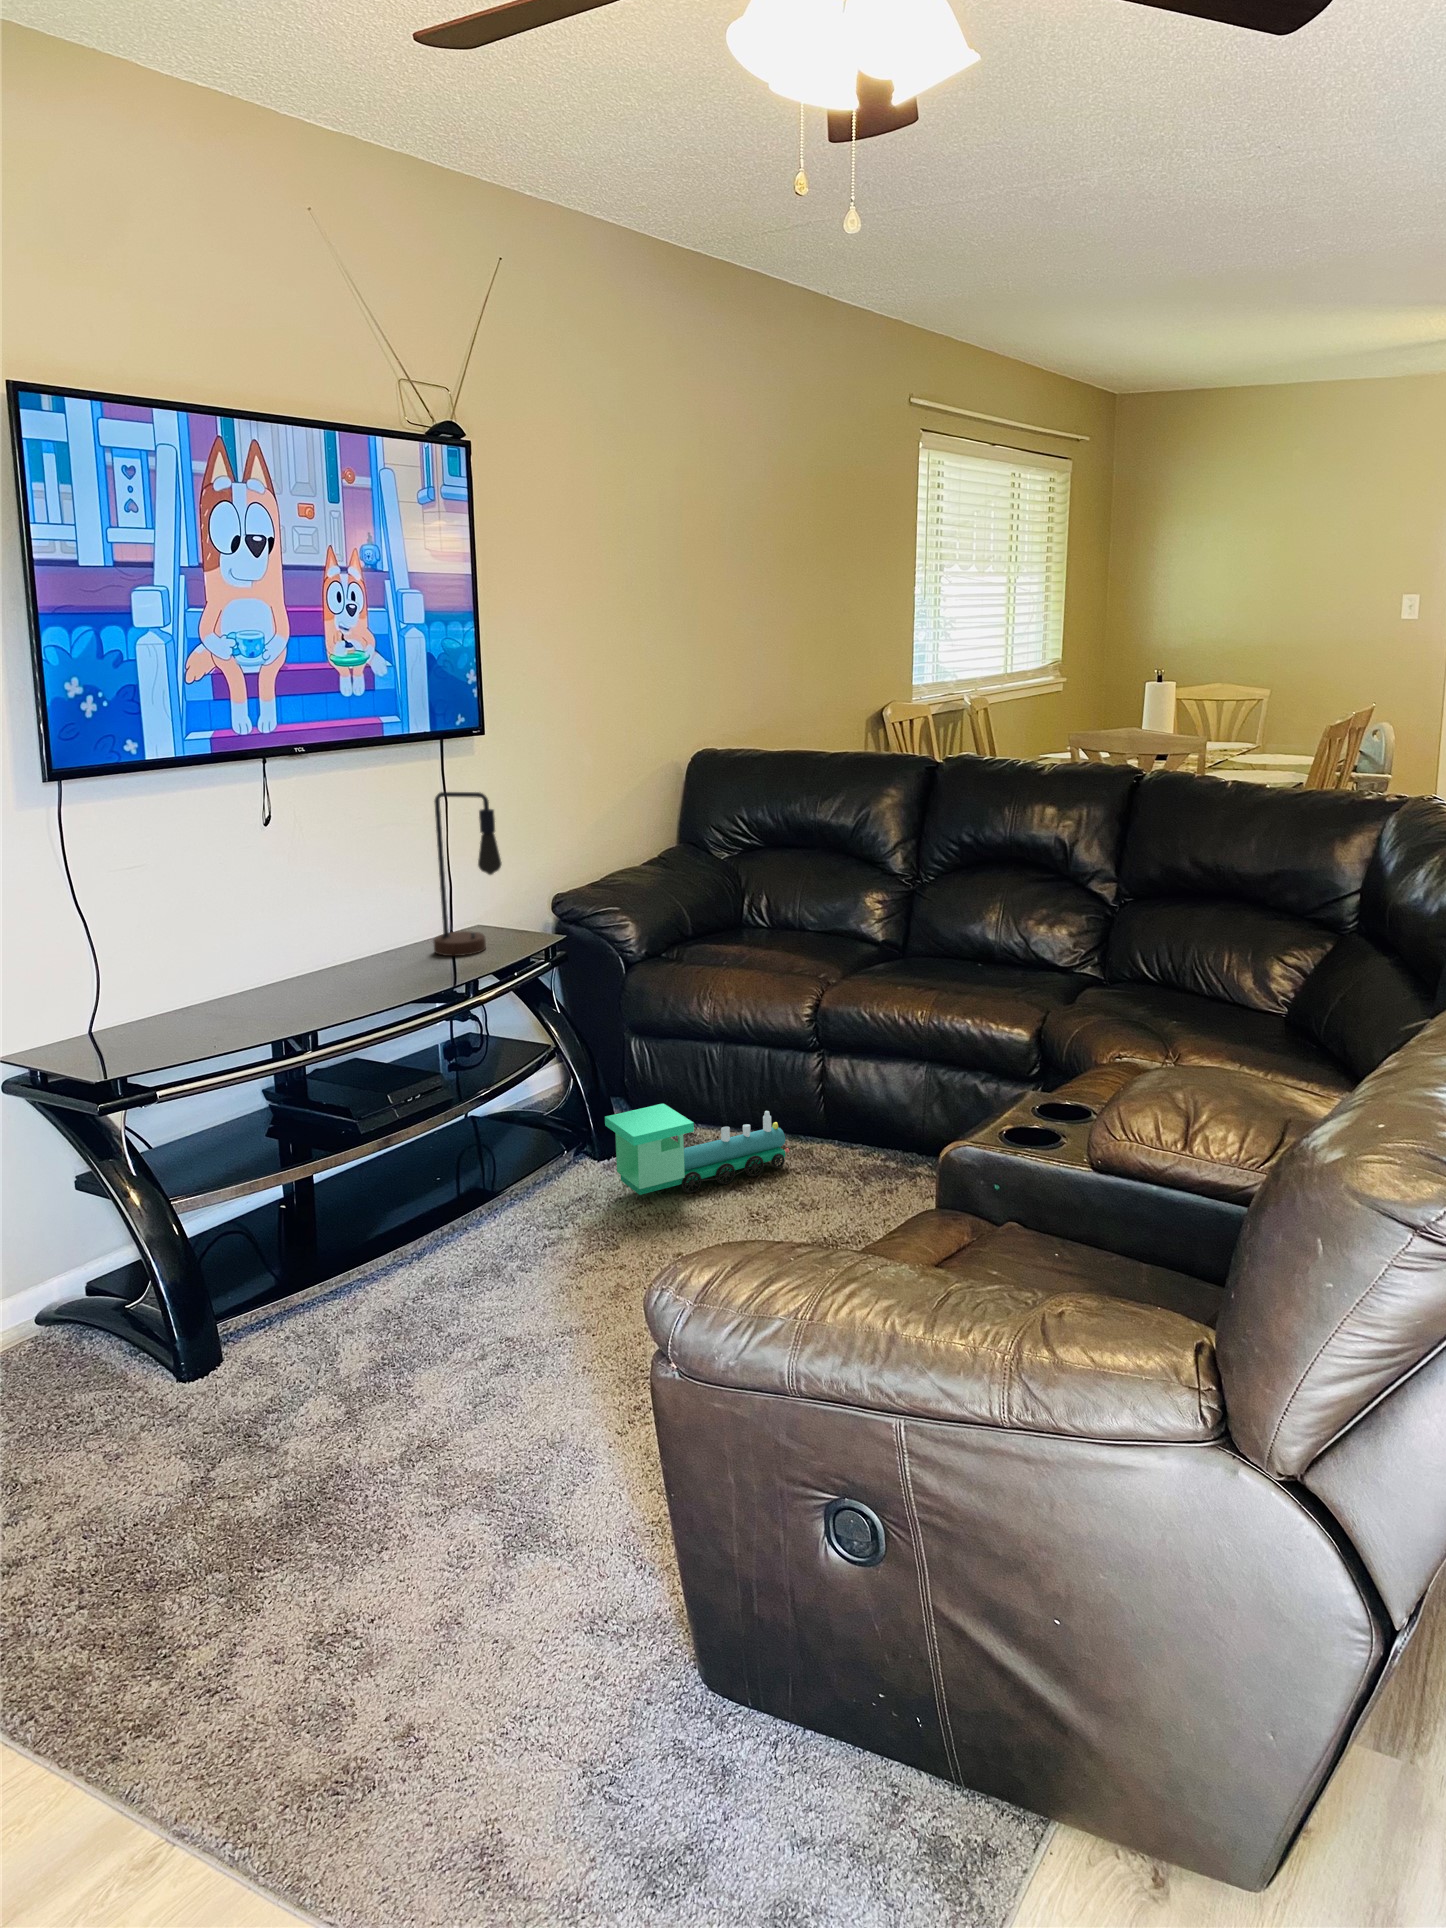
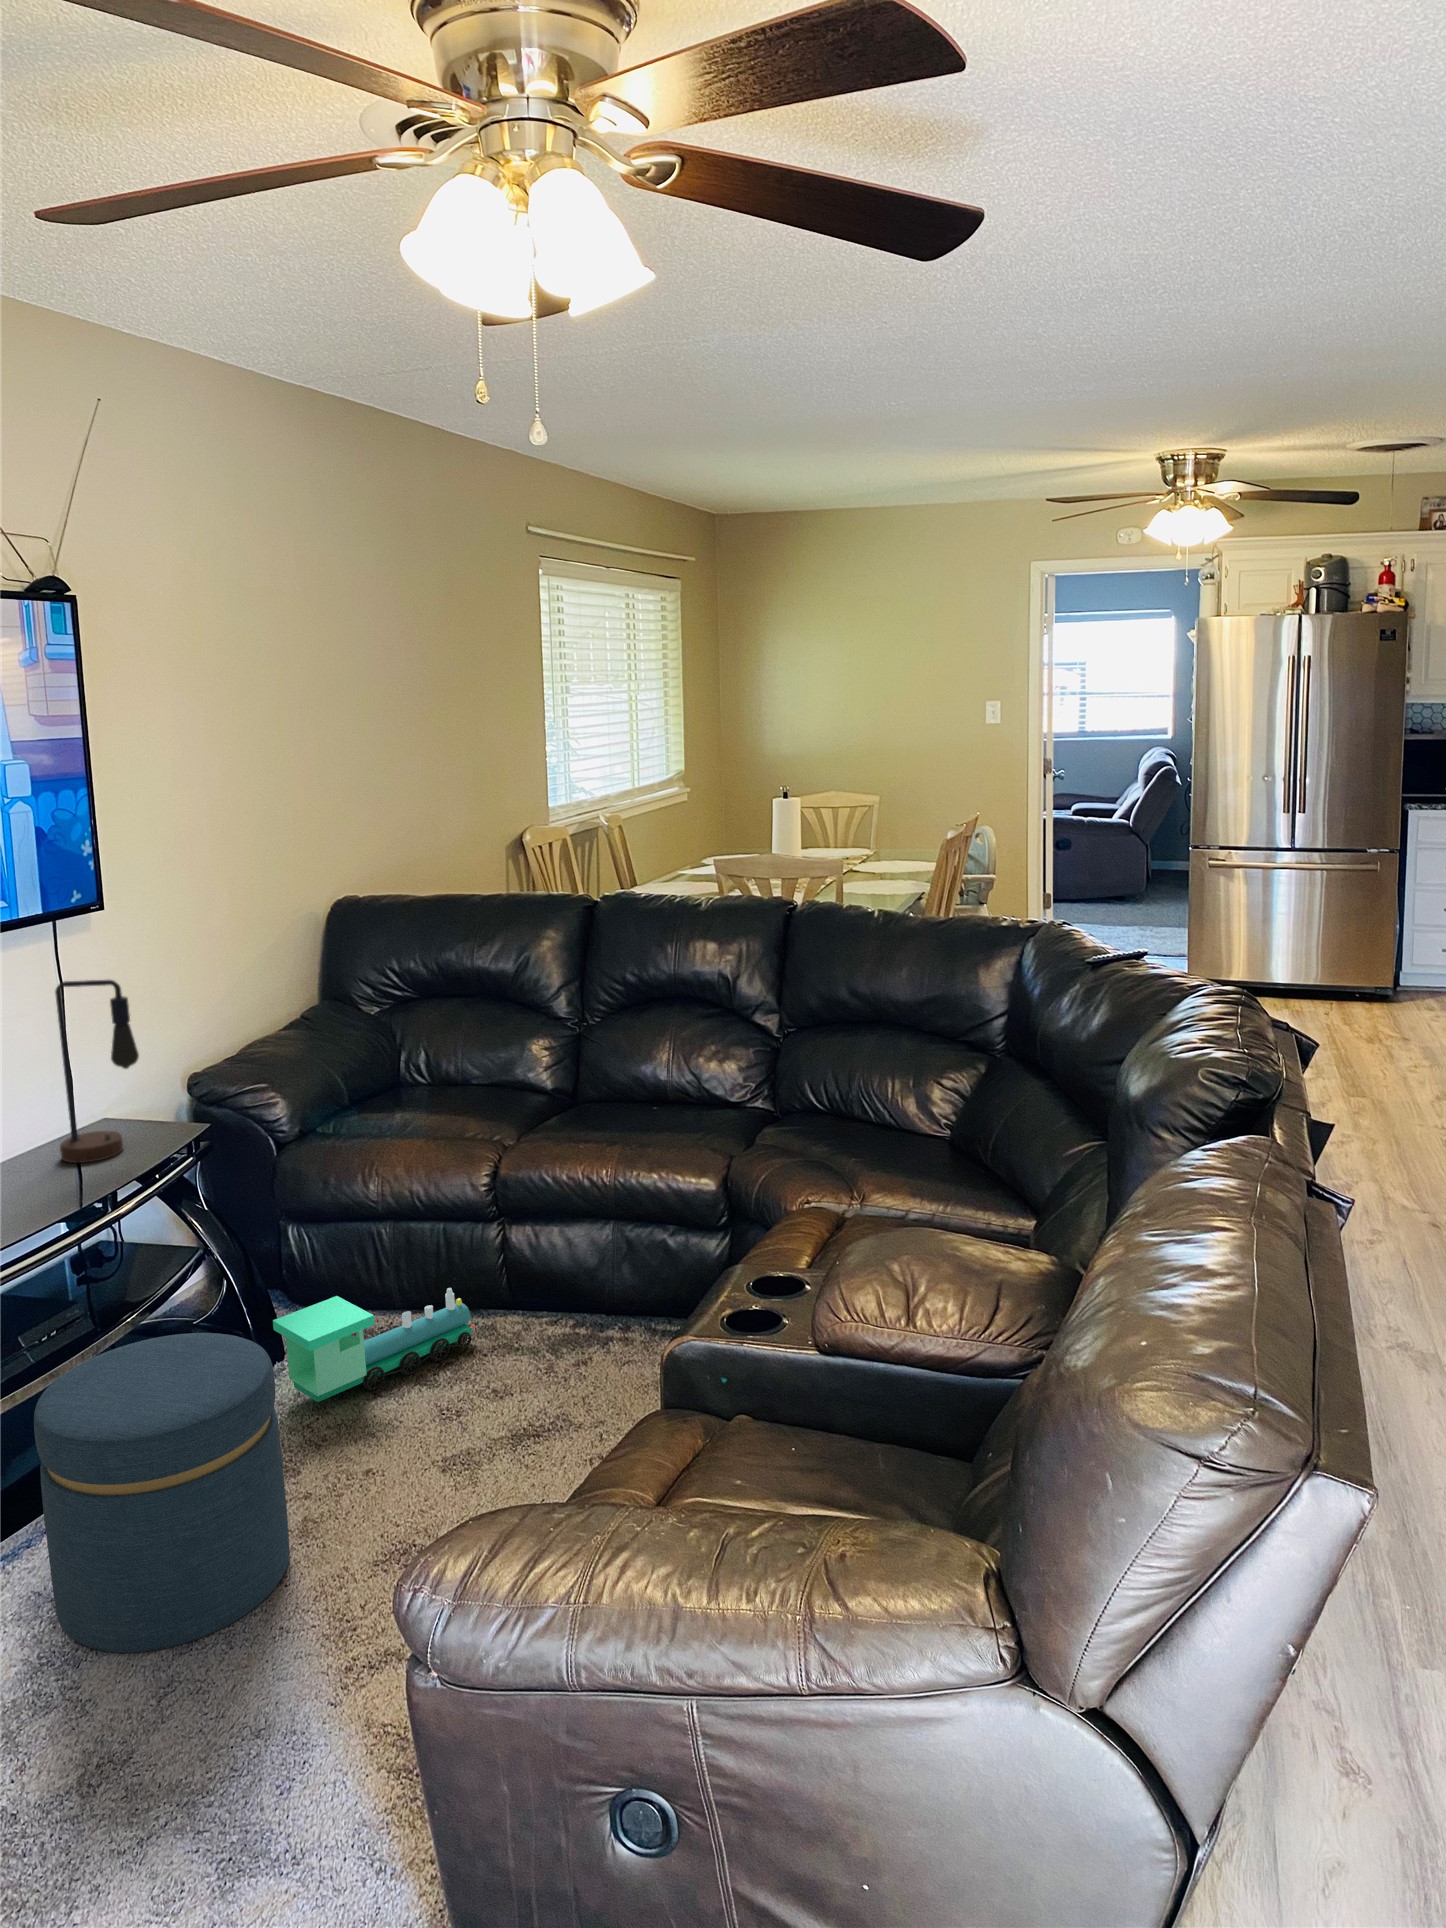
ottoman: none [391,1105,599,1368] -> present [34,1333,290,1653]

